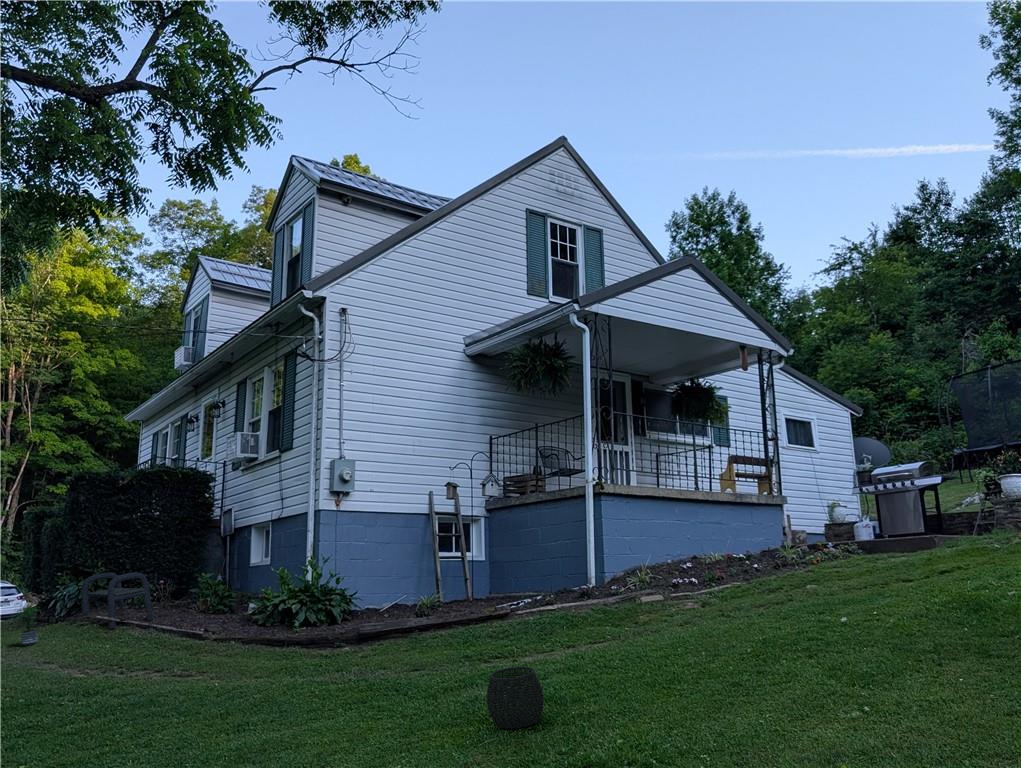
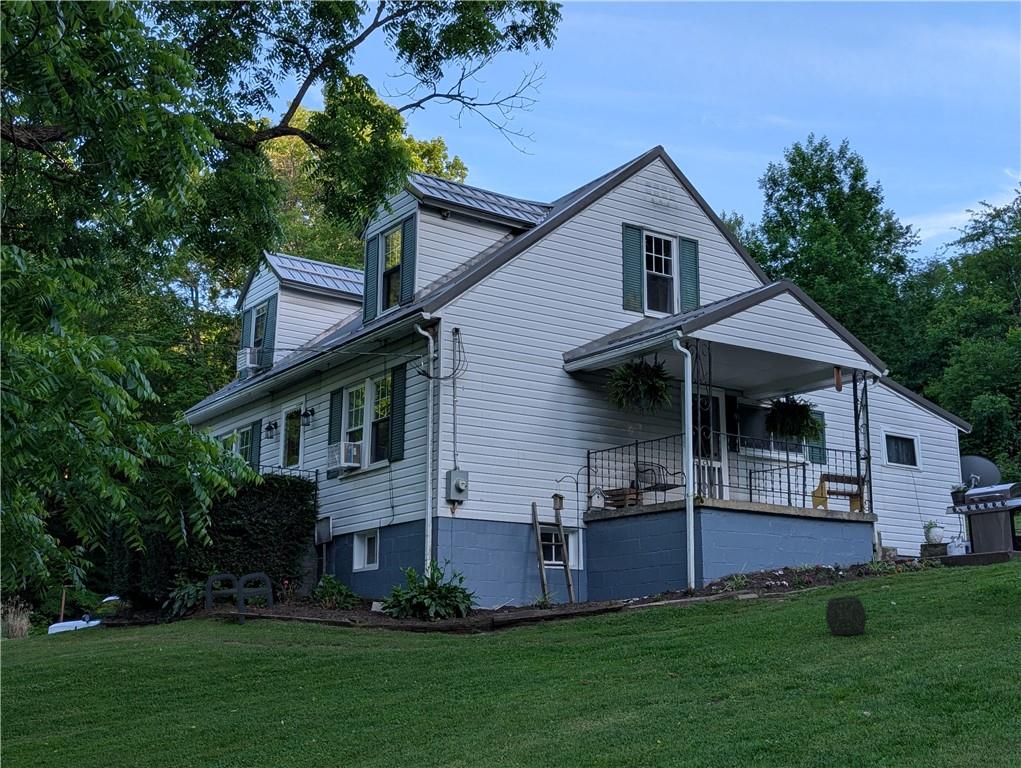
potted plant: present [12,605,38,646] -> none [174,594,201,631]
woven basket: present [486,667,544,729] -> present [826,597,866,635]

